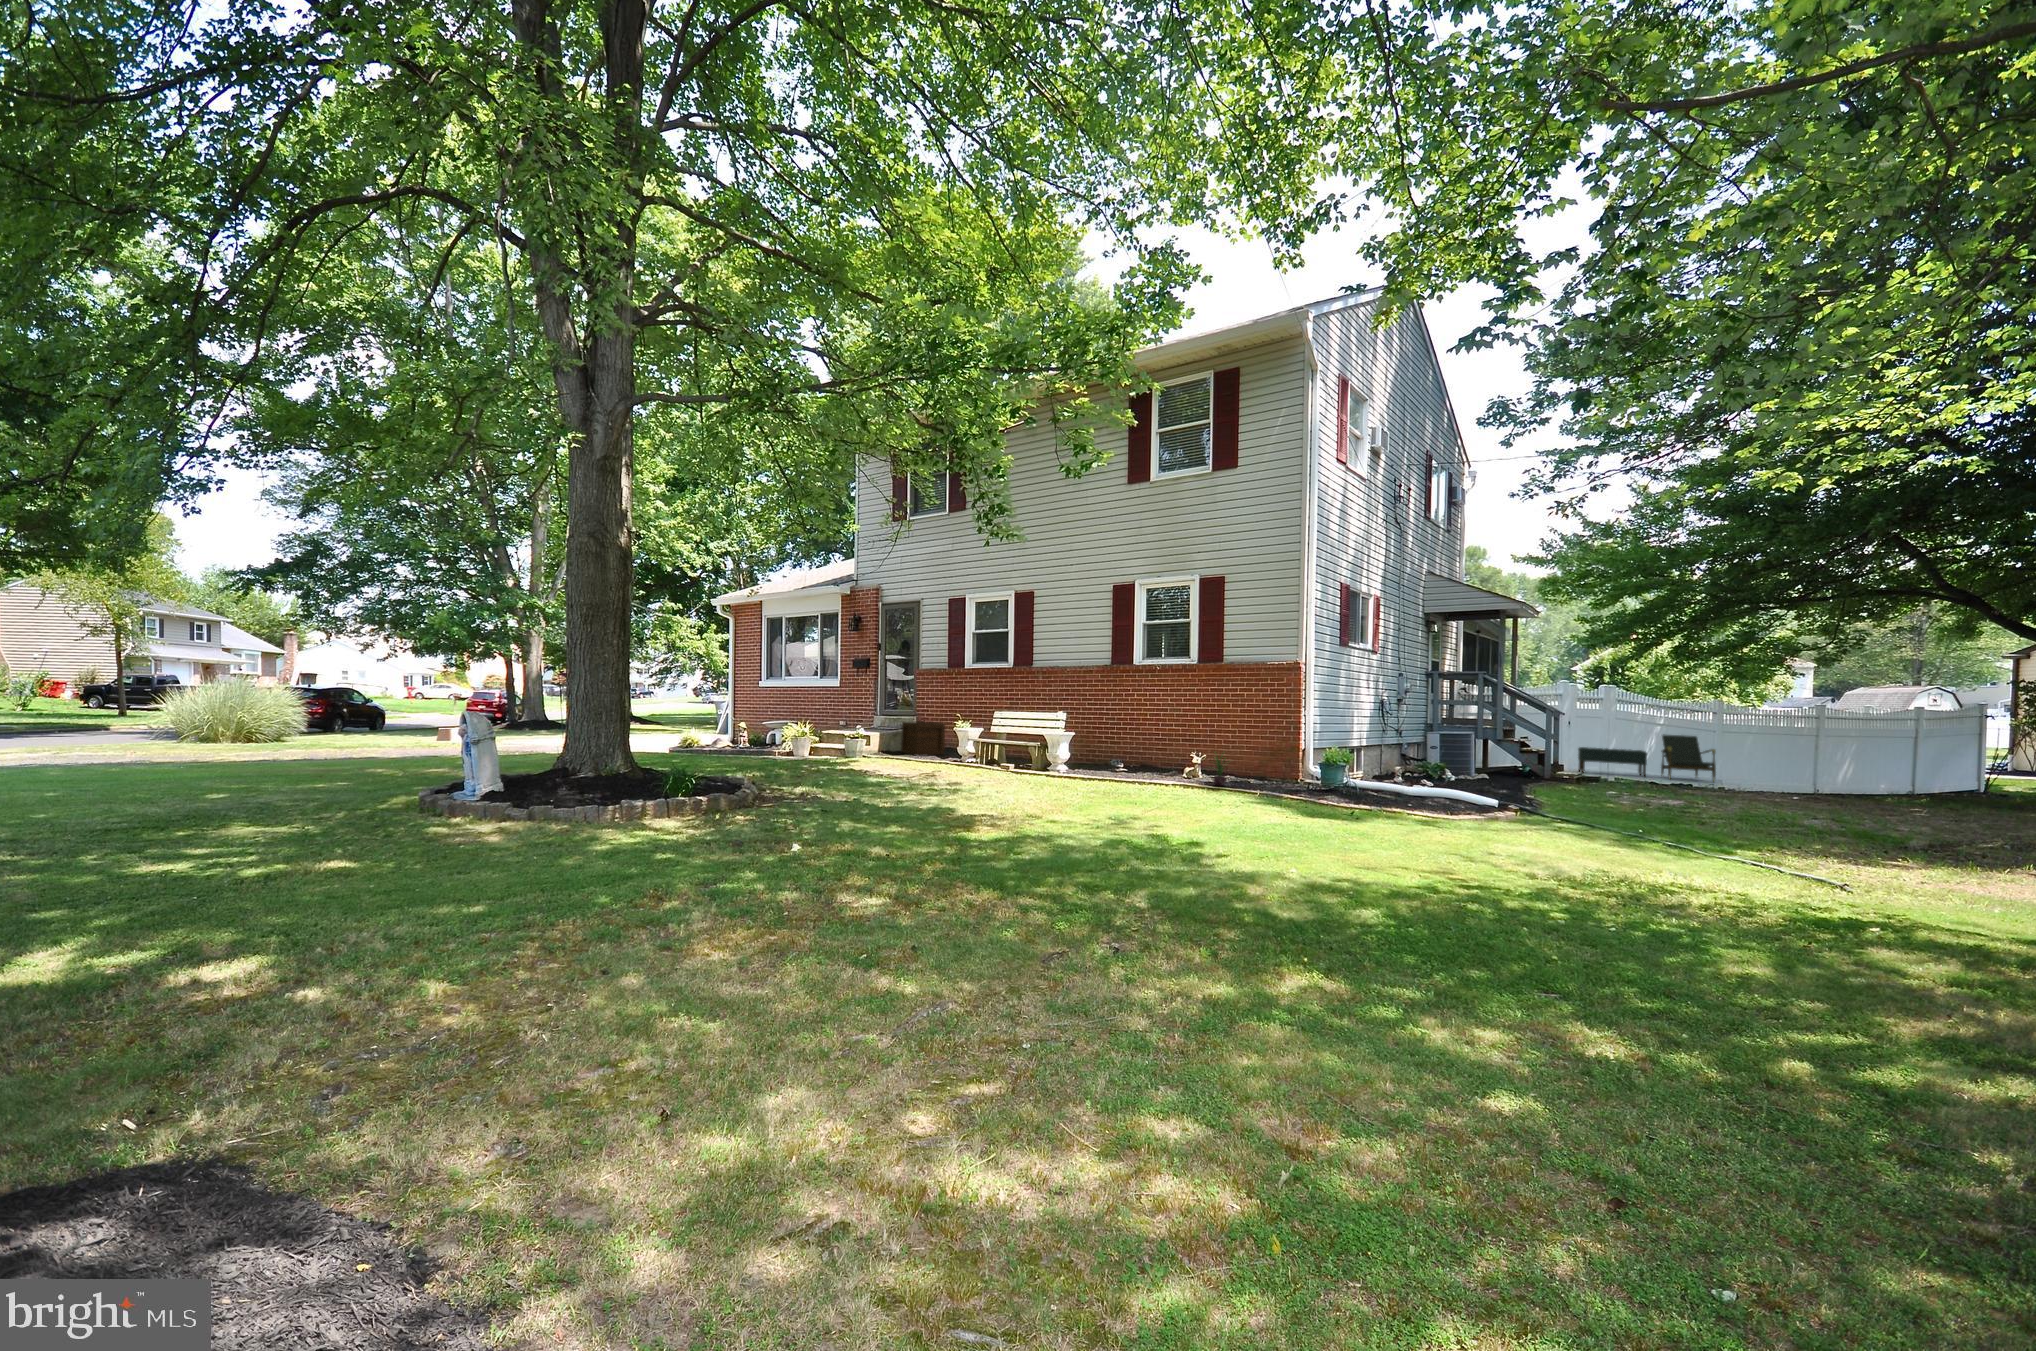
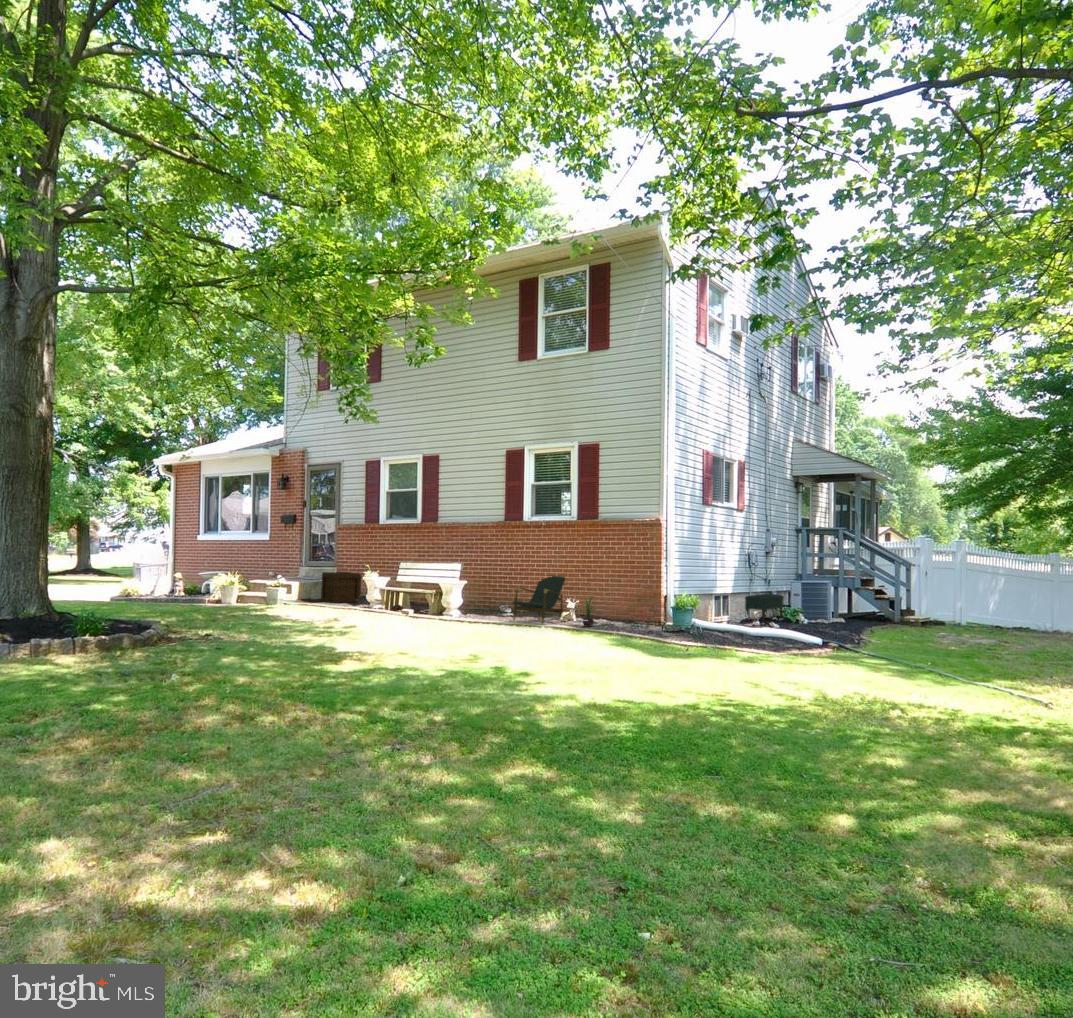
lounge chair: present [1661,735,1716,781] -> present [513,576,565,624]
bench: present [1578,747,1647,777] -> present [745,594,784,622]

